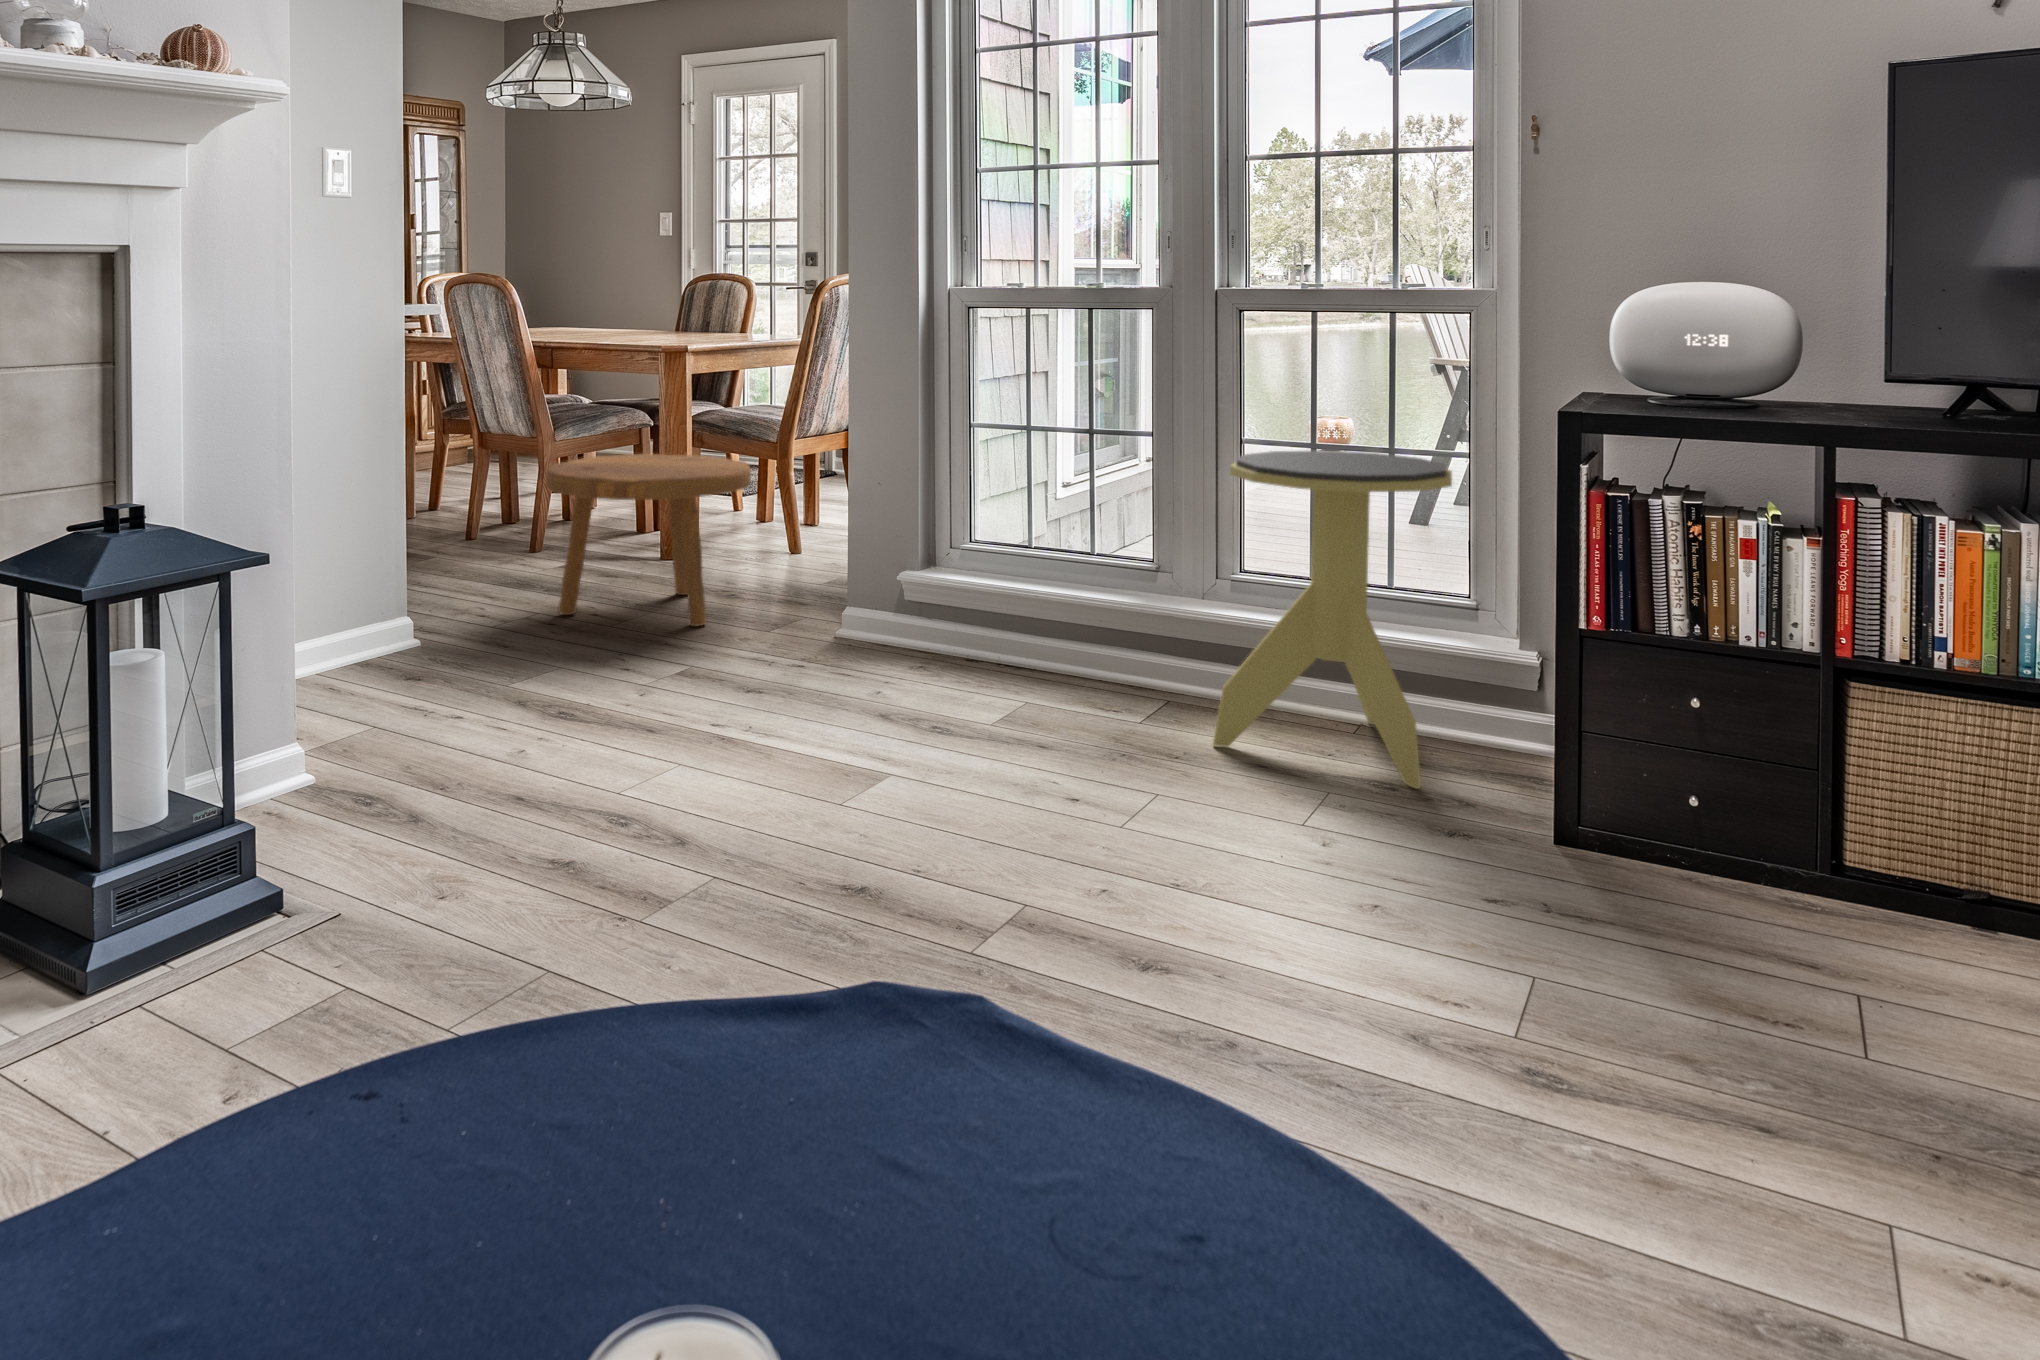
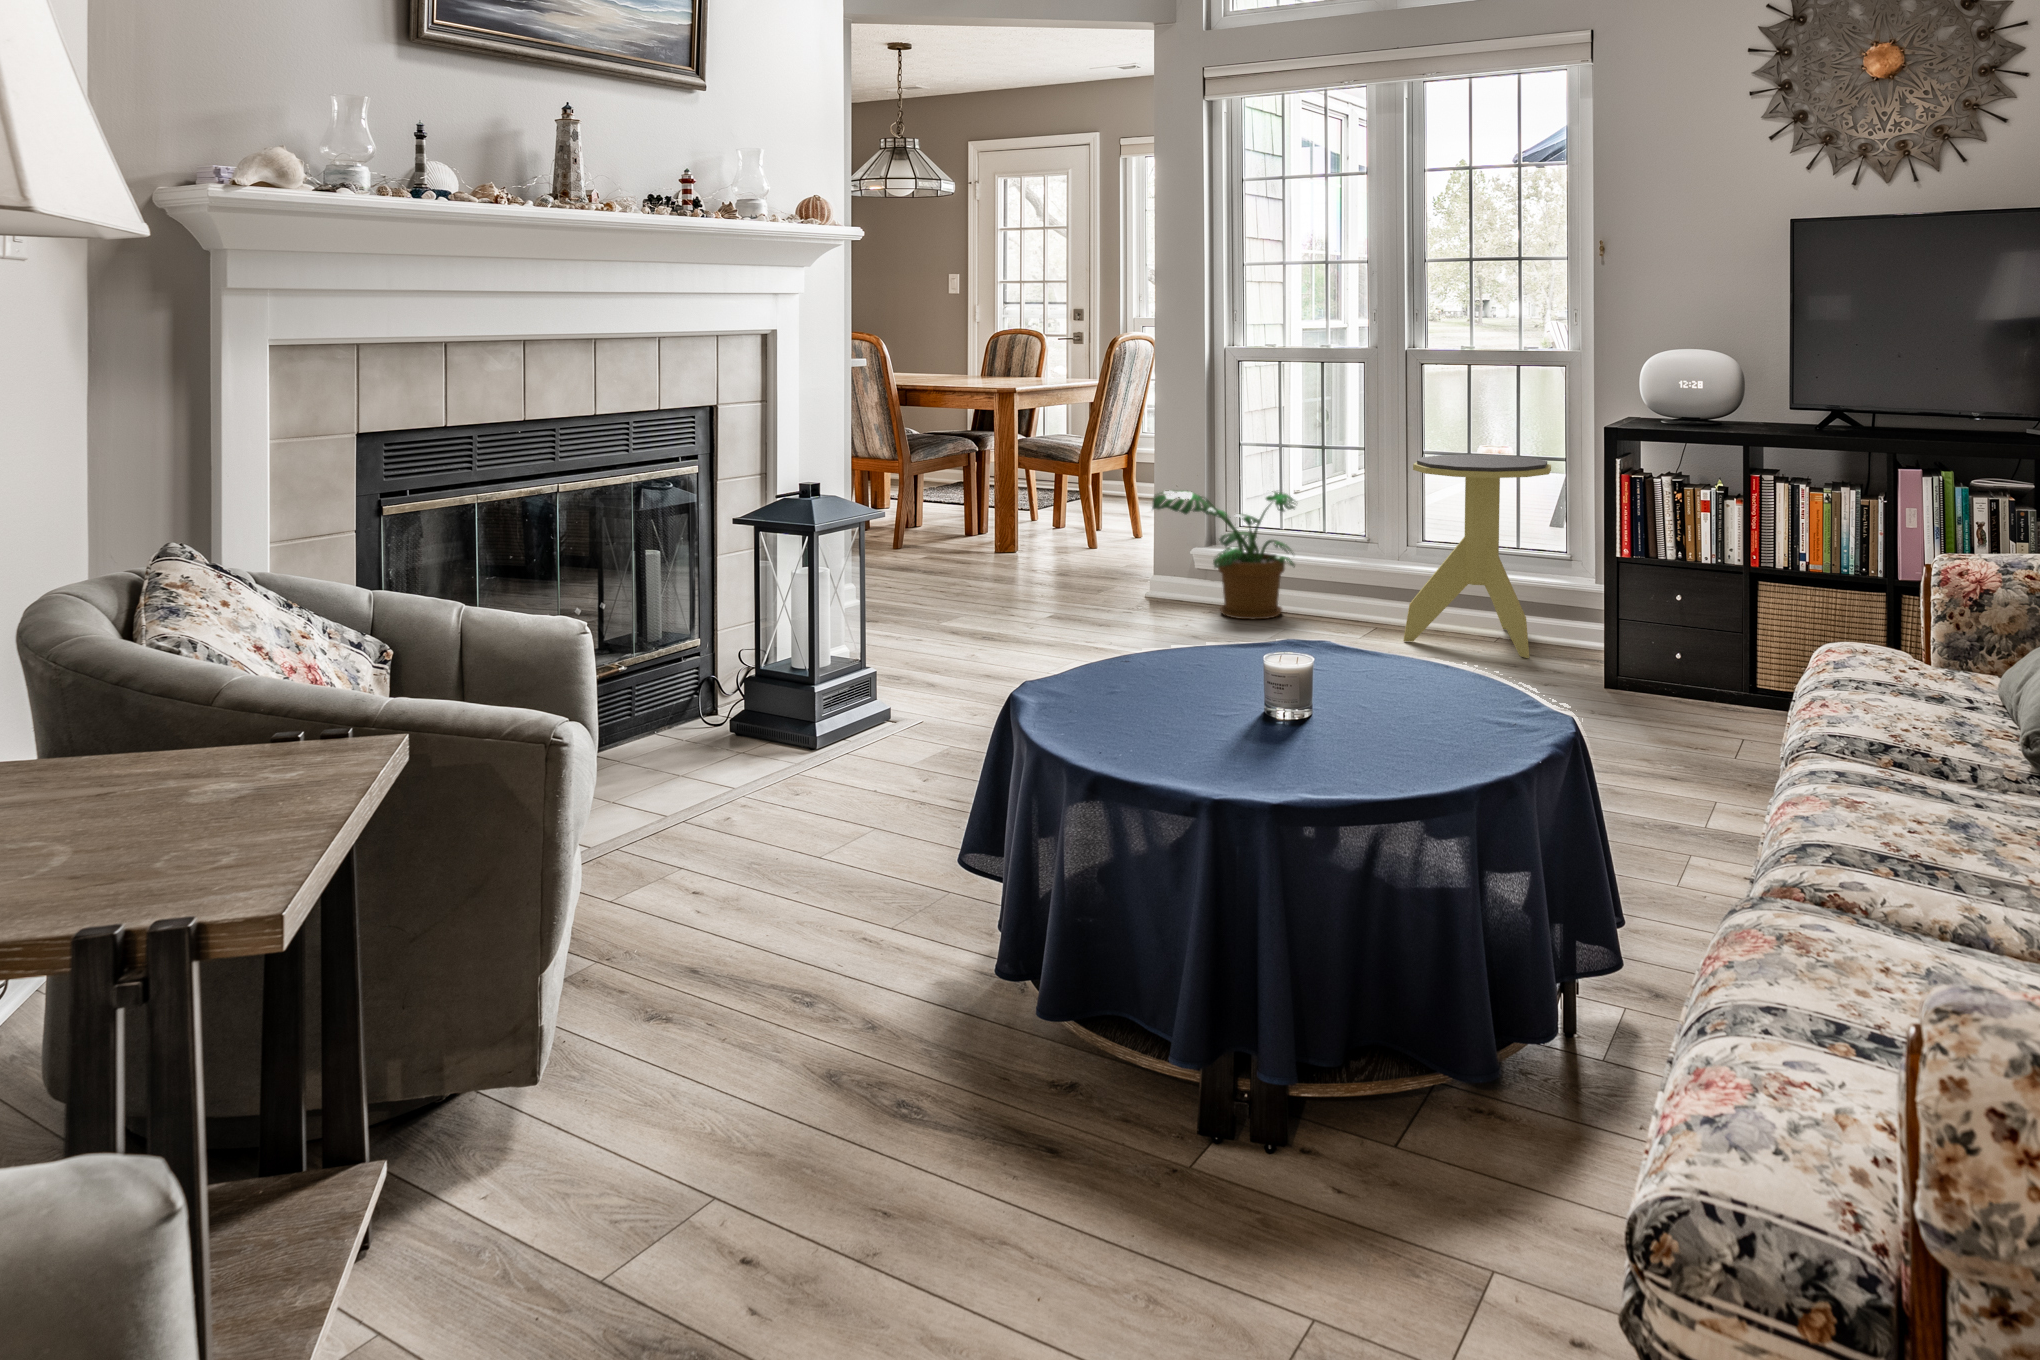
footstool: present [546,454,751,627] -> none [933,468,1078,587]
potted plant: none [831,496,1056,695] -> present [1152,490,1295,619]

